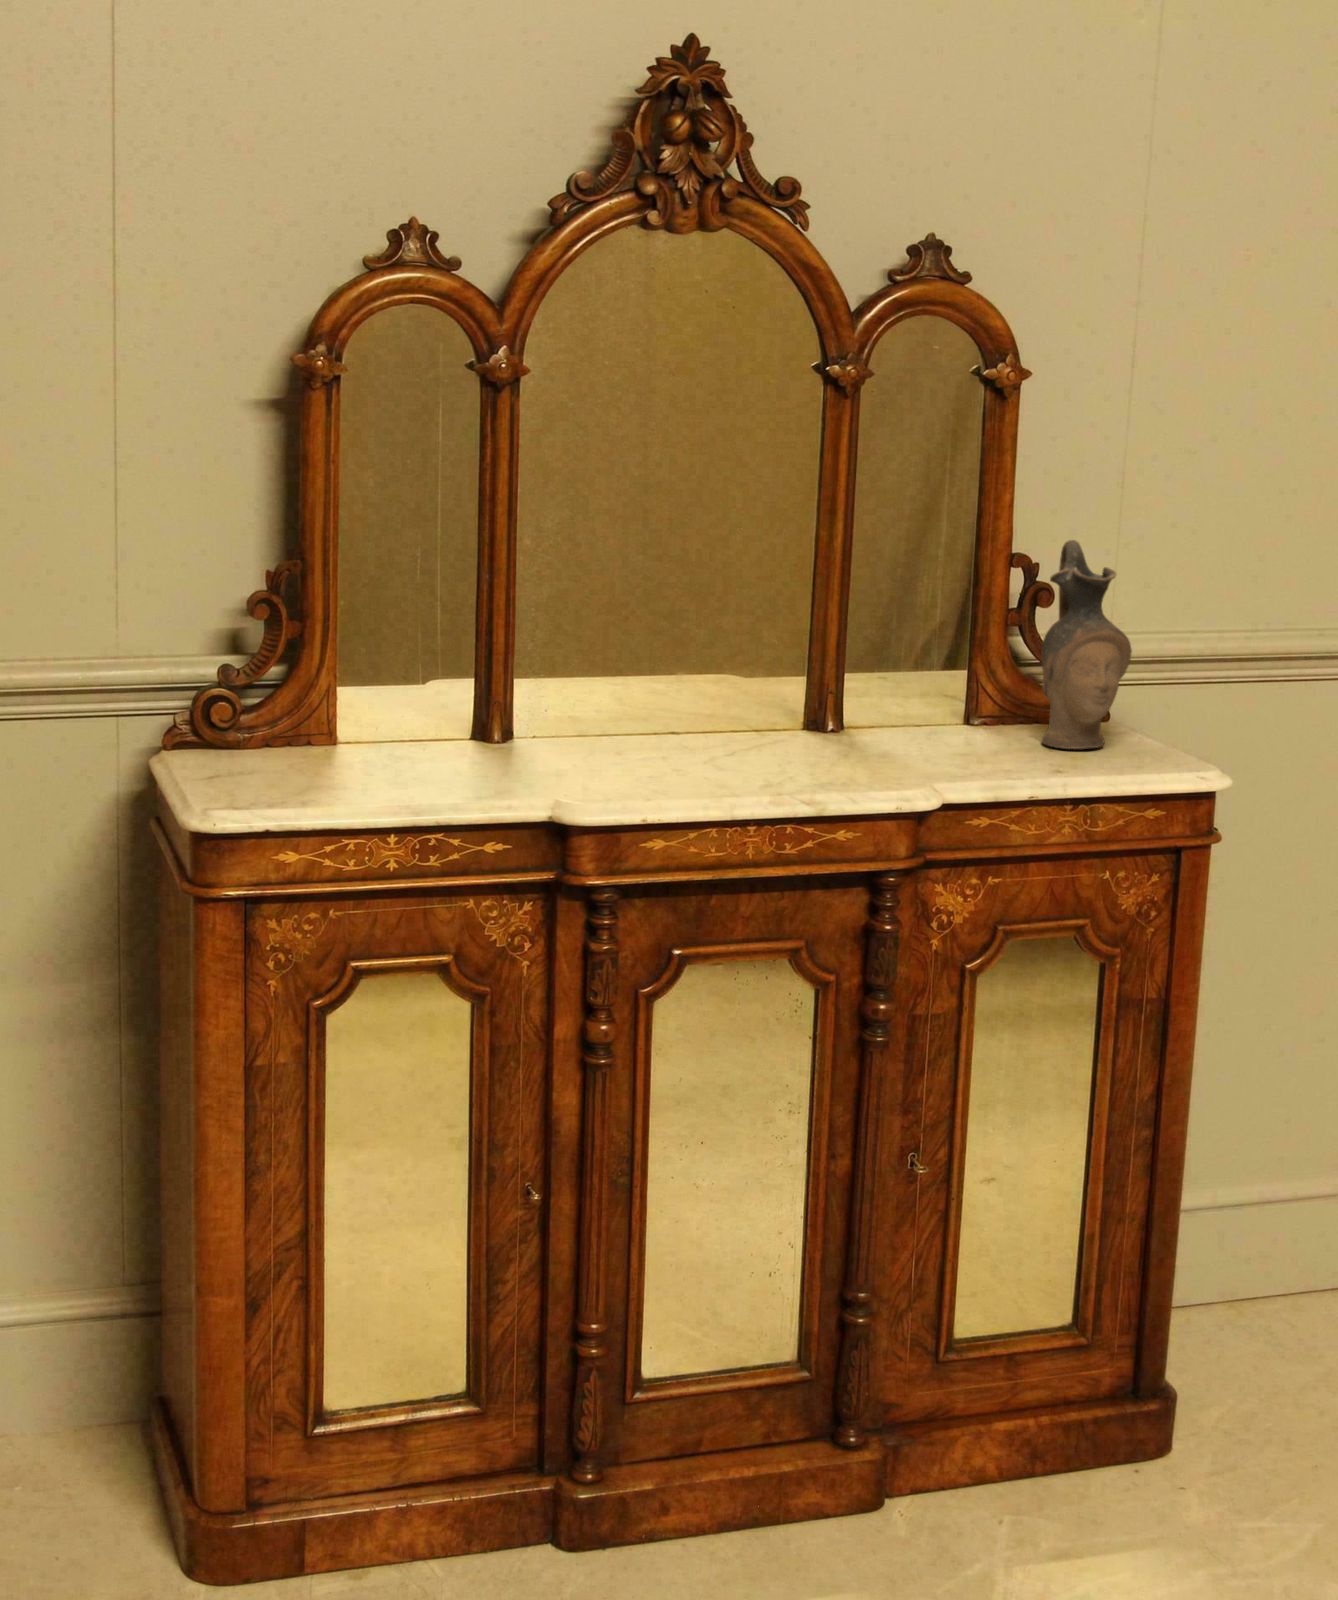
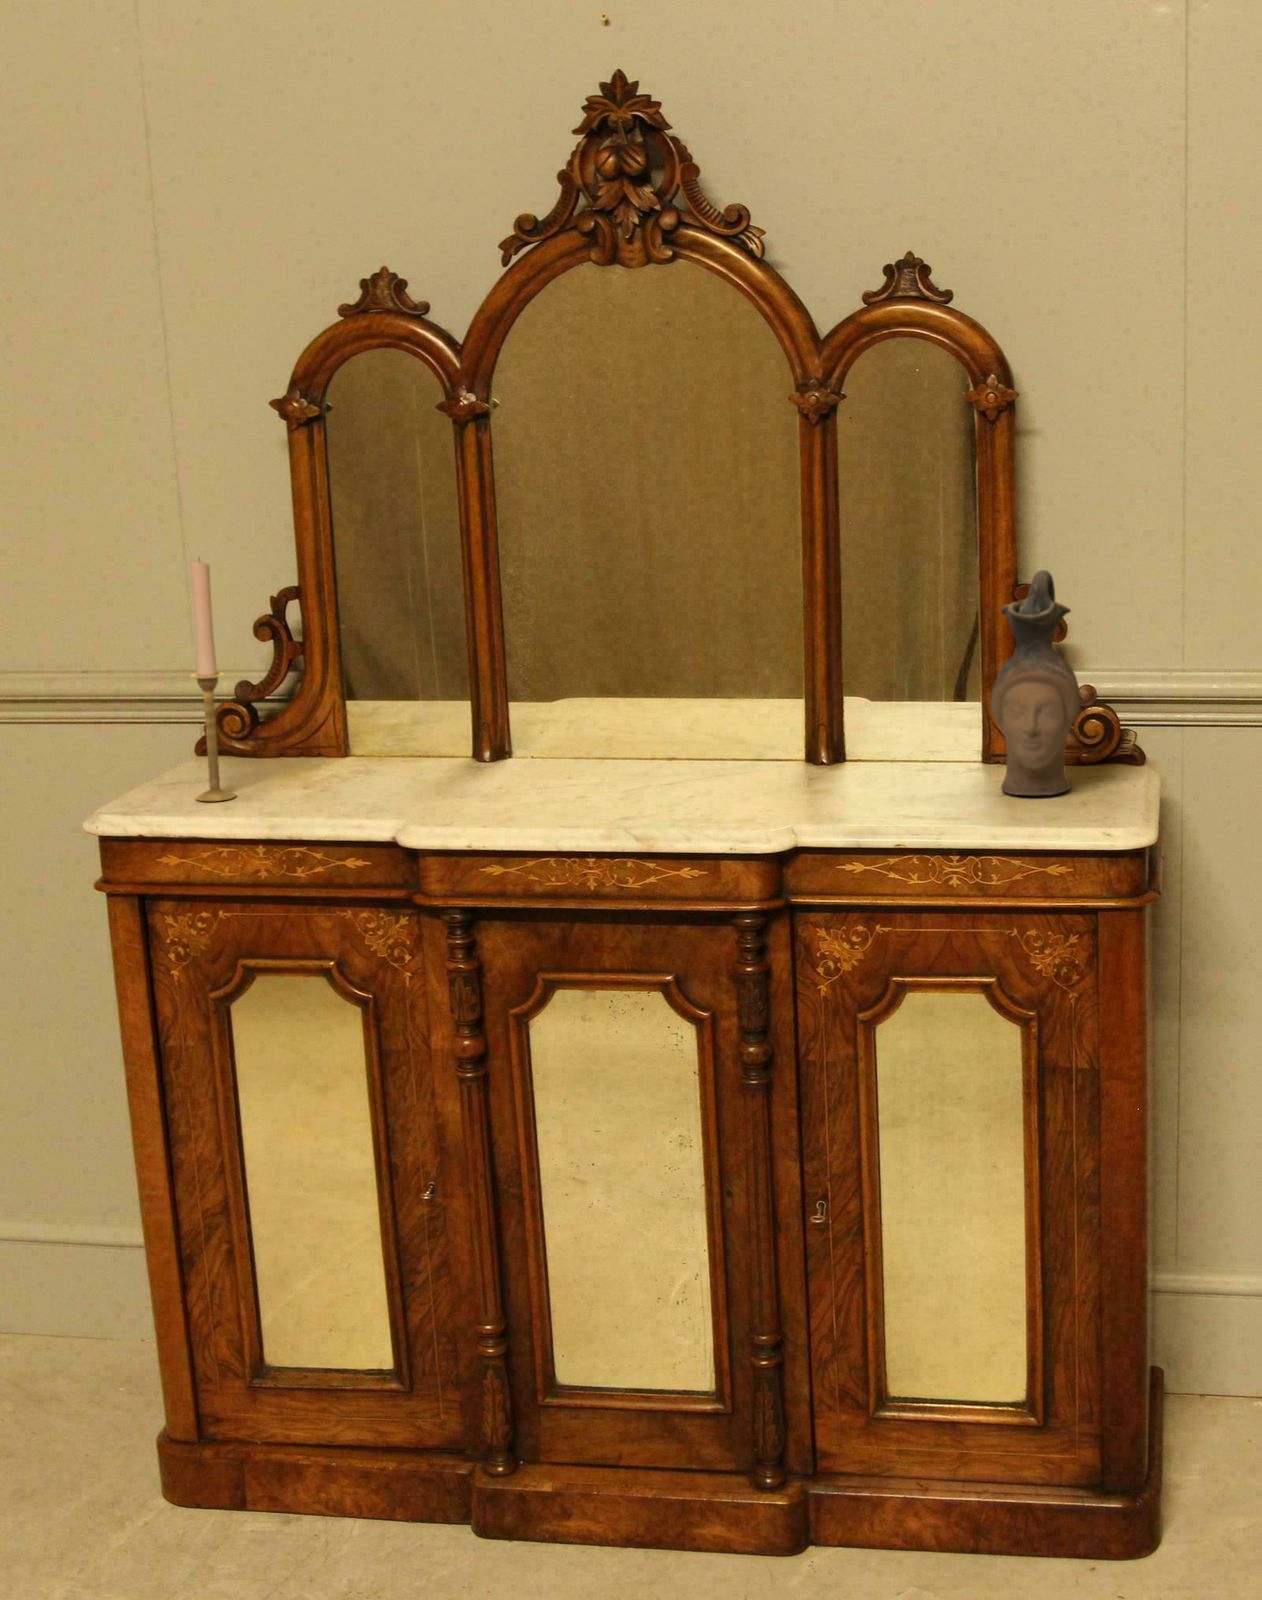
candlestick: none [265,515,312,789] -> present [190,560,236,801]

